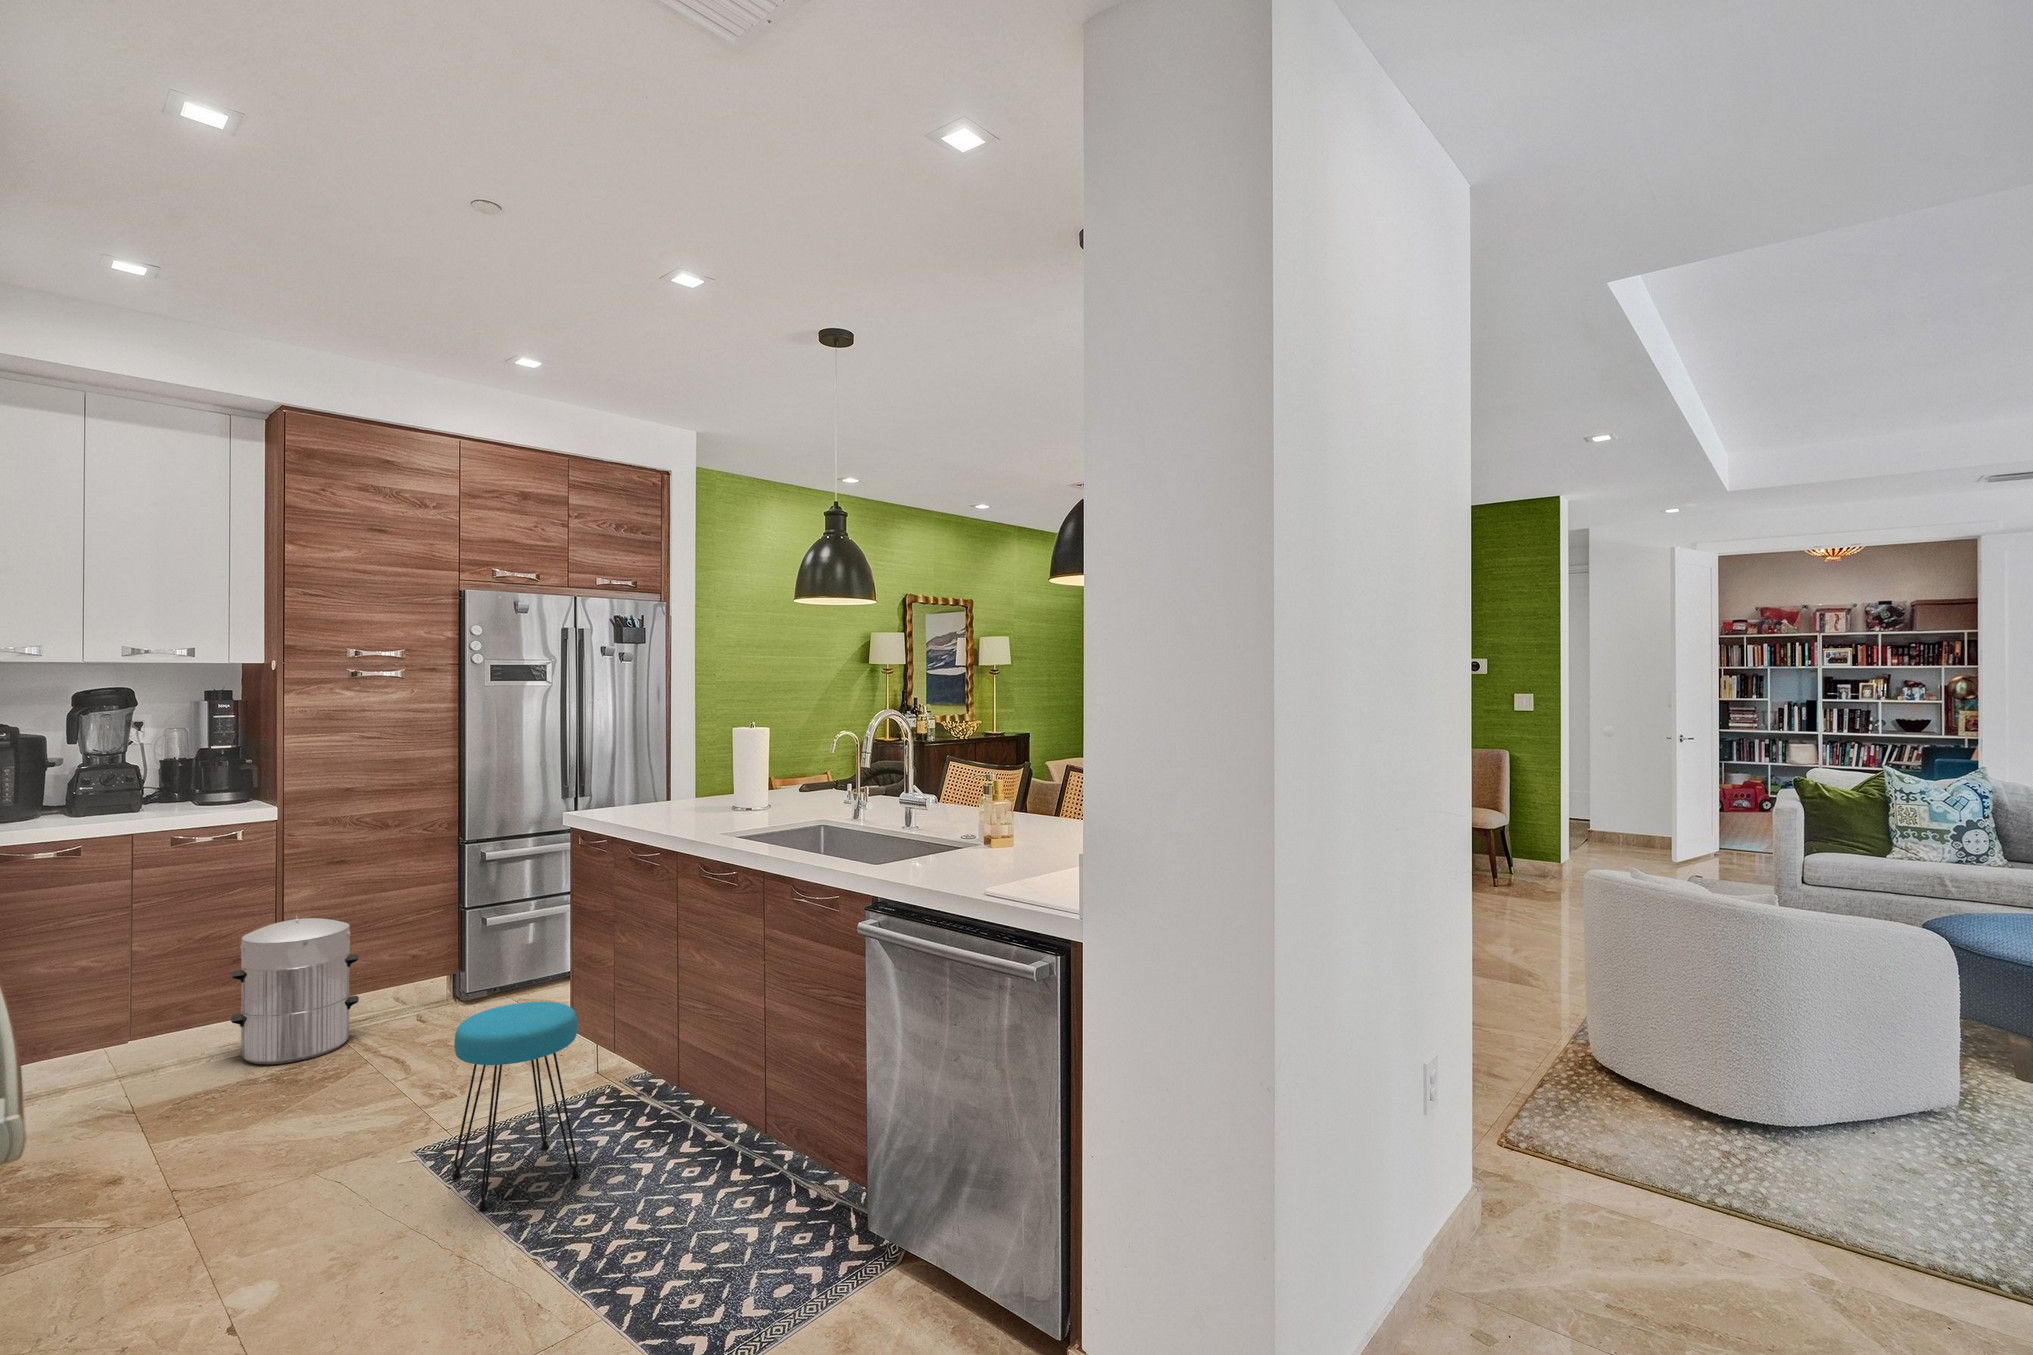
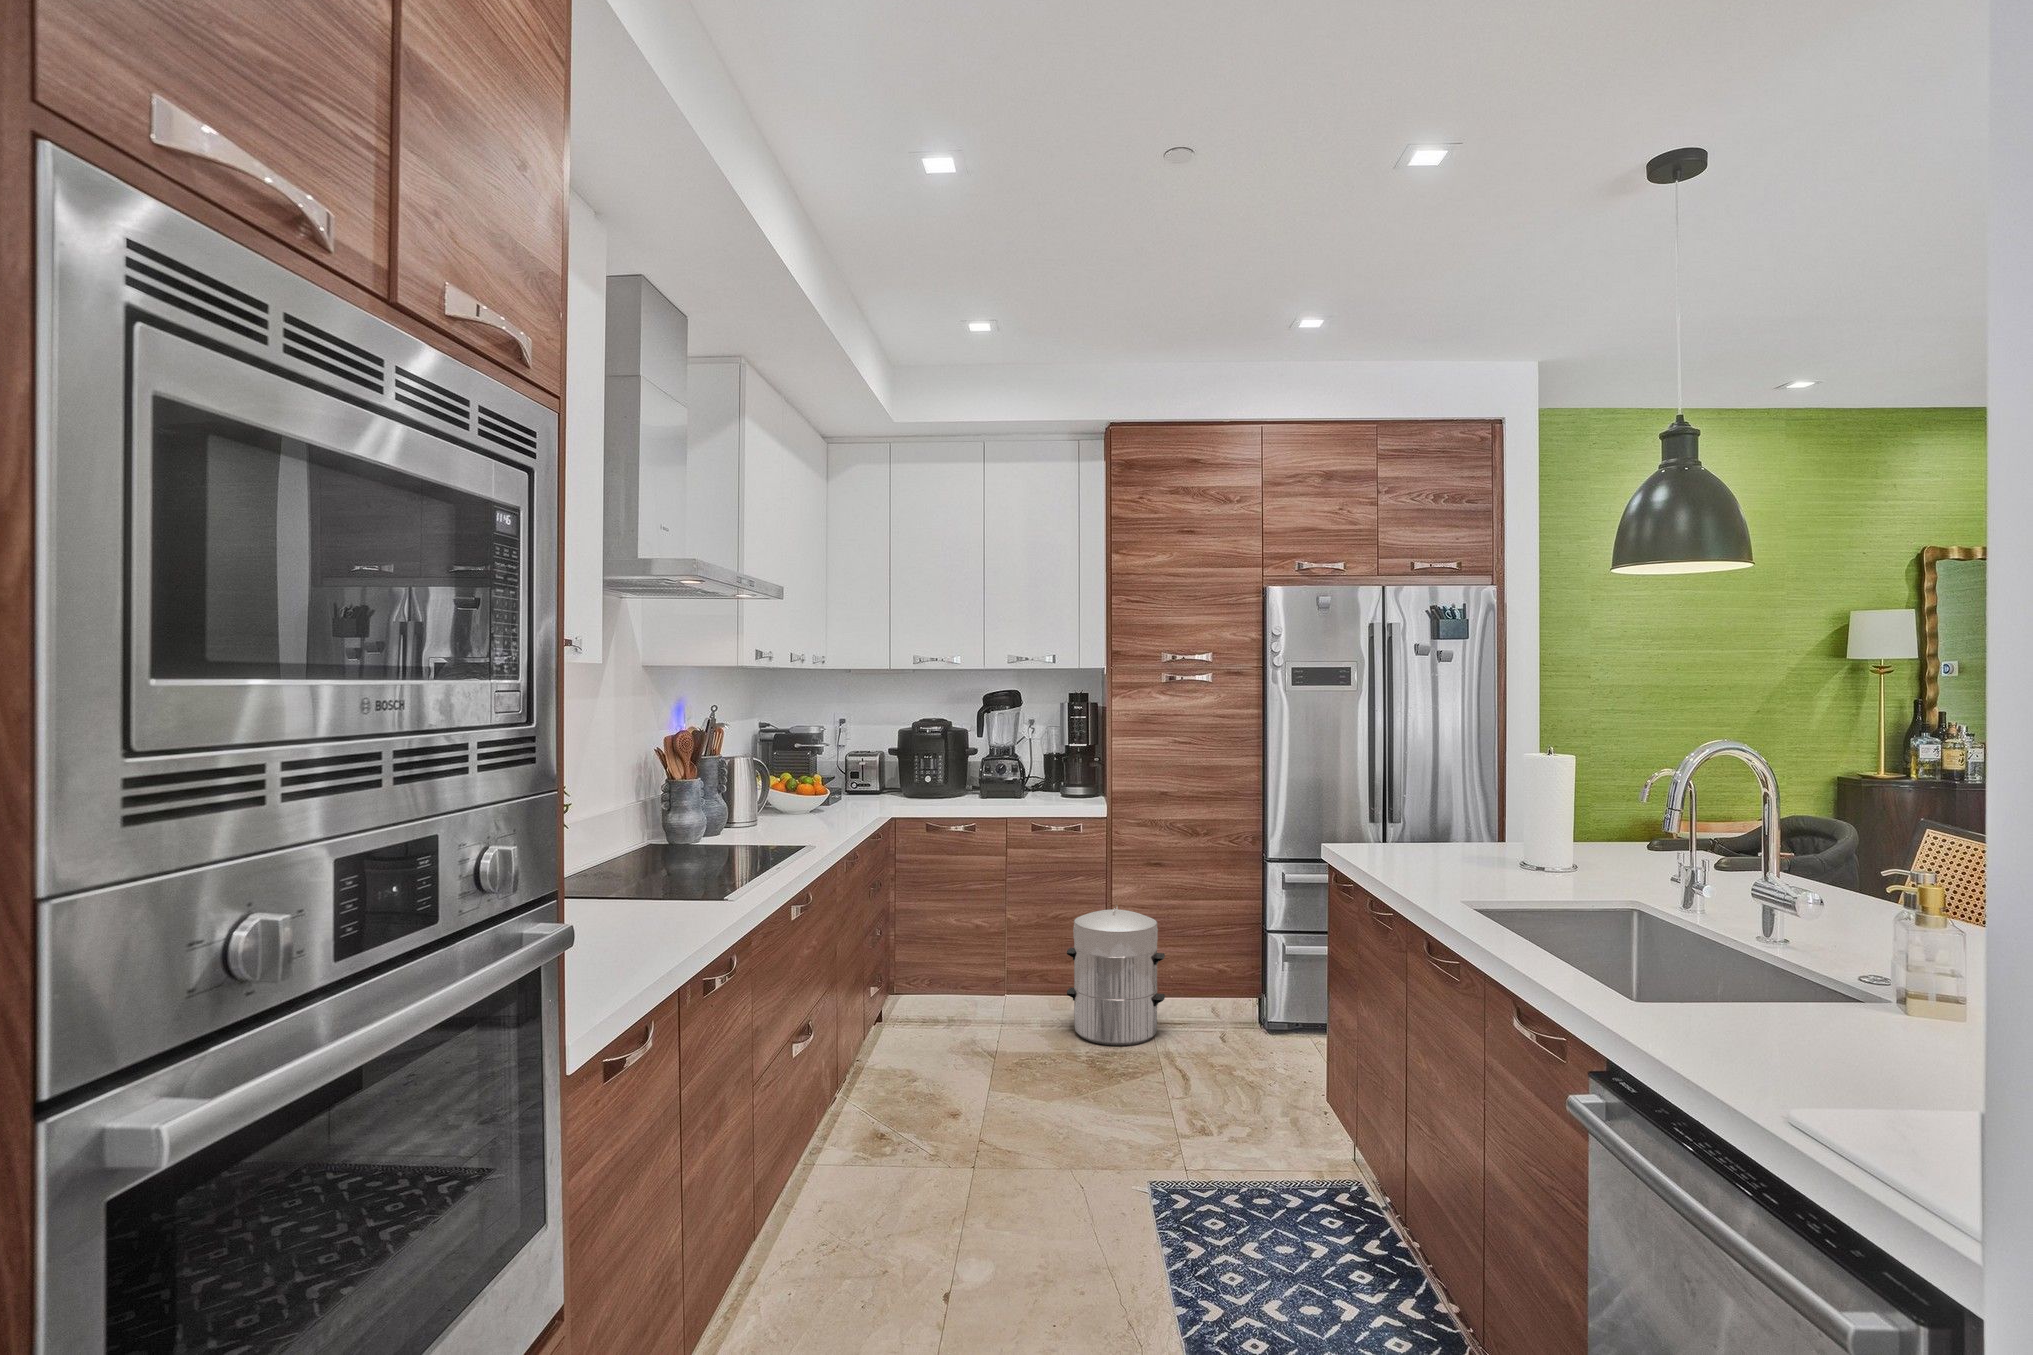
stool: present [452,1002,580,1208] -> none [1155,1055,1282,1286]

